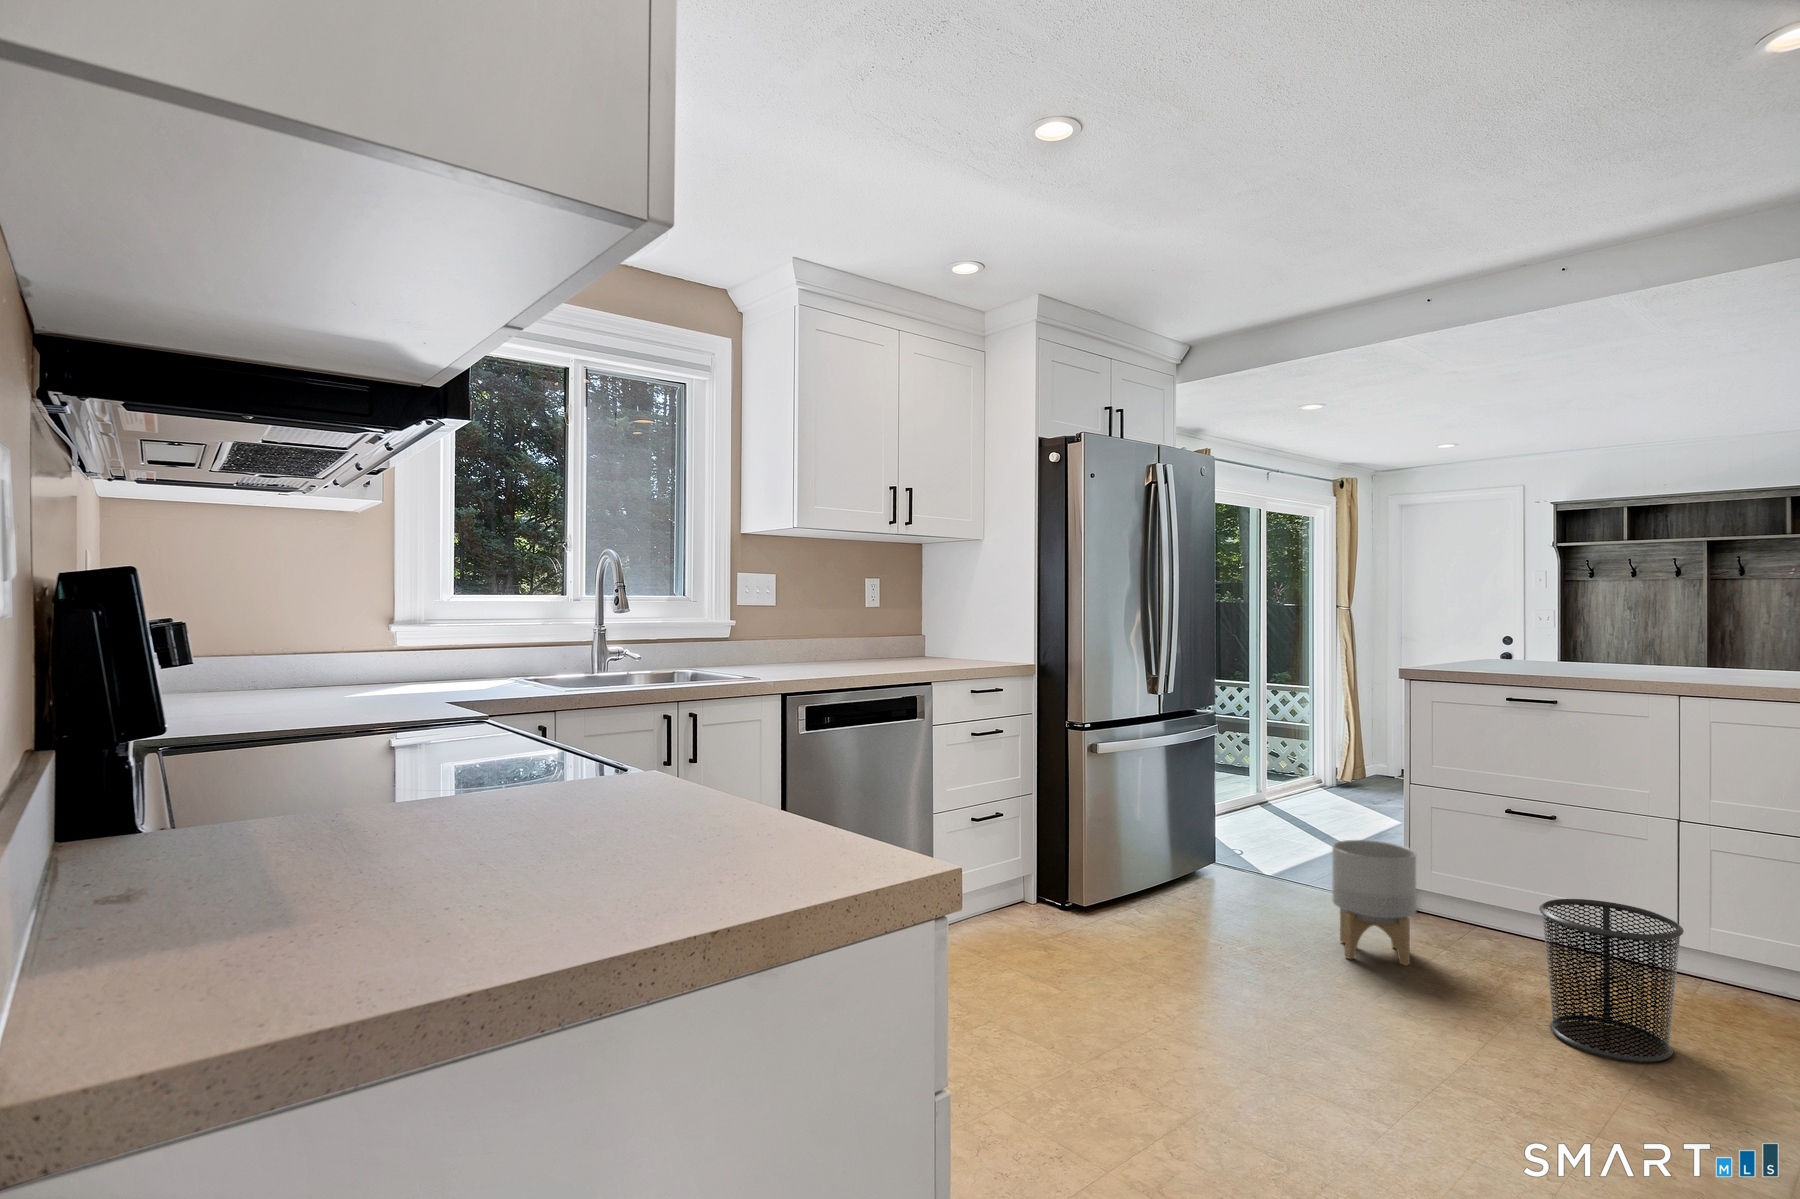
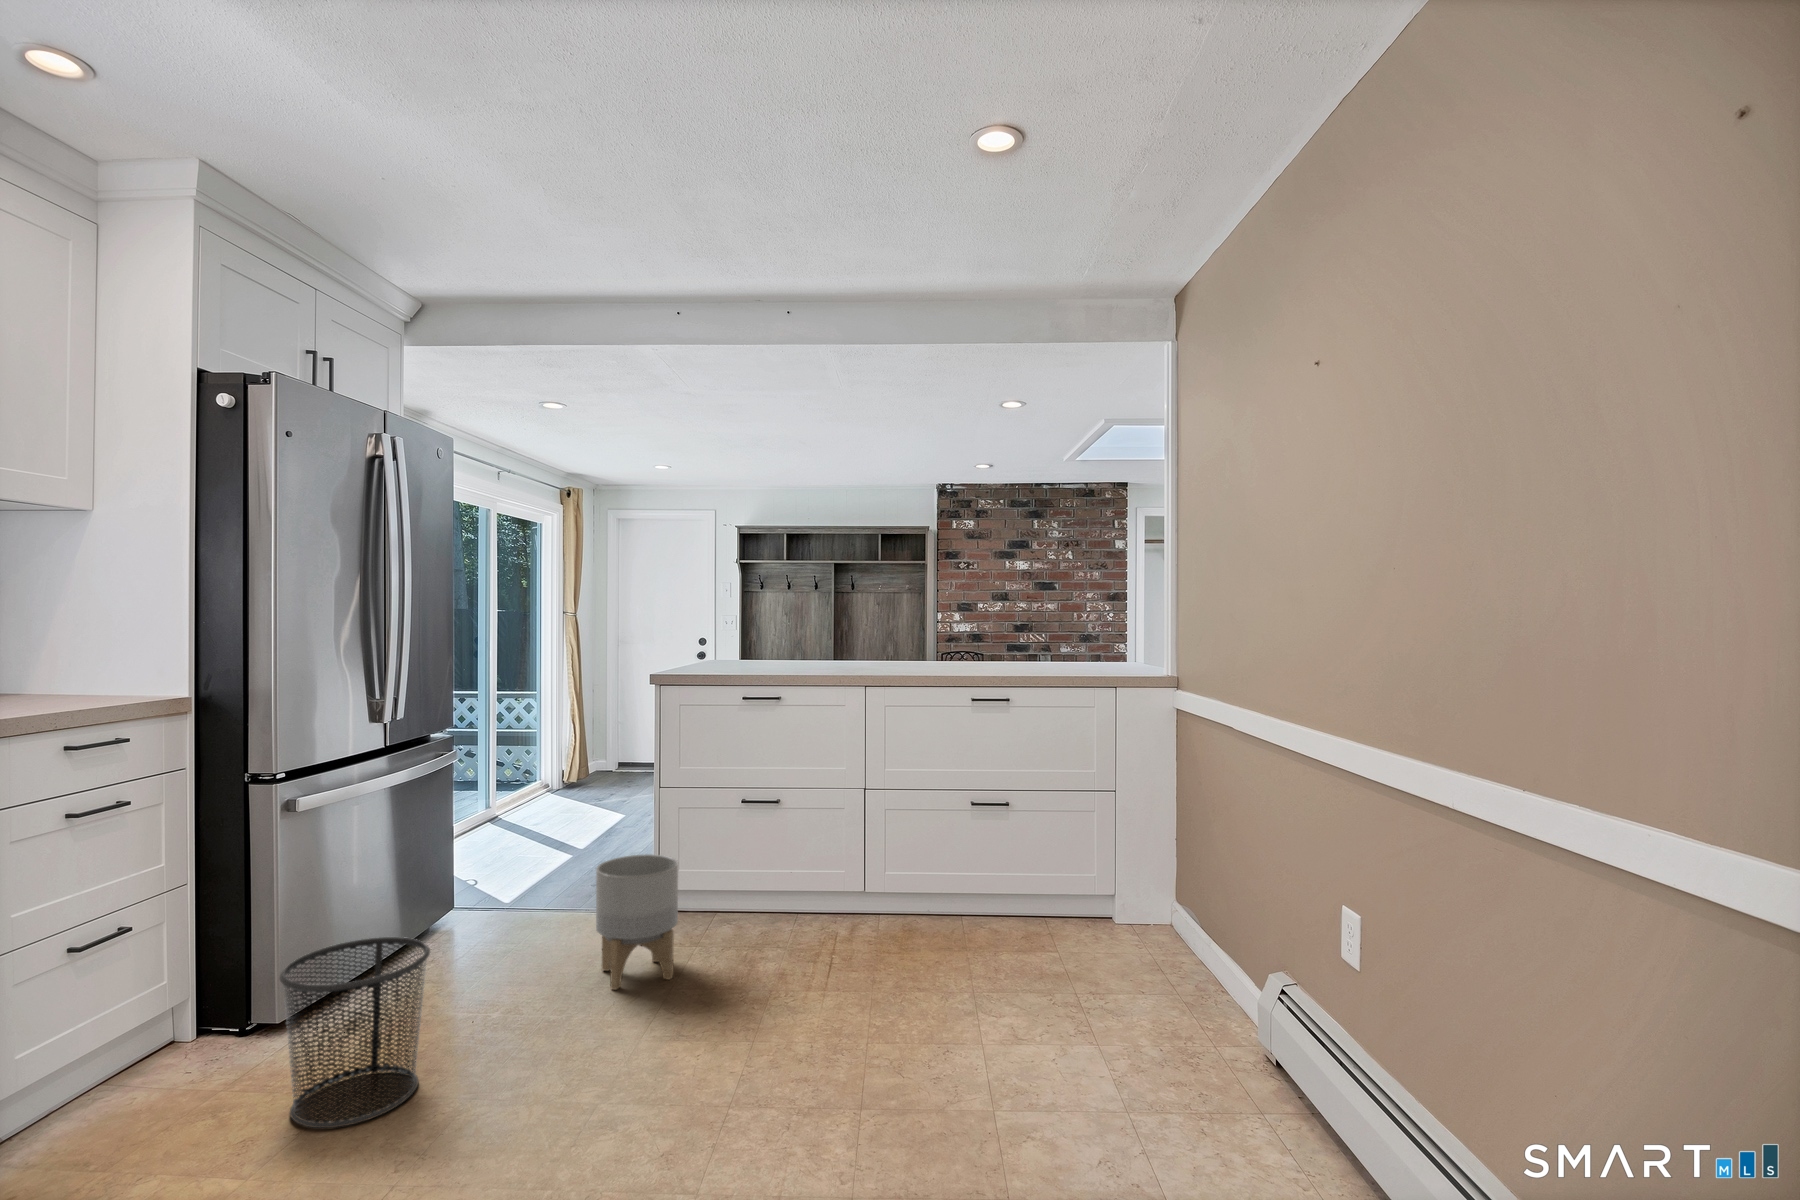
waste bin: present [1539,899,1684,1062] -> present [280,937,430,1128]

